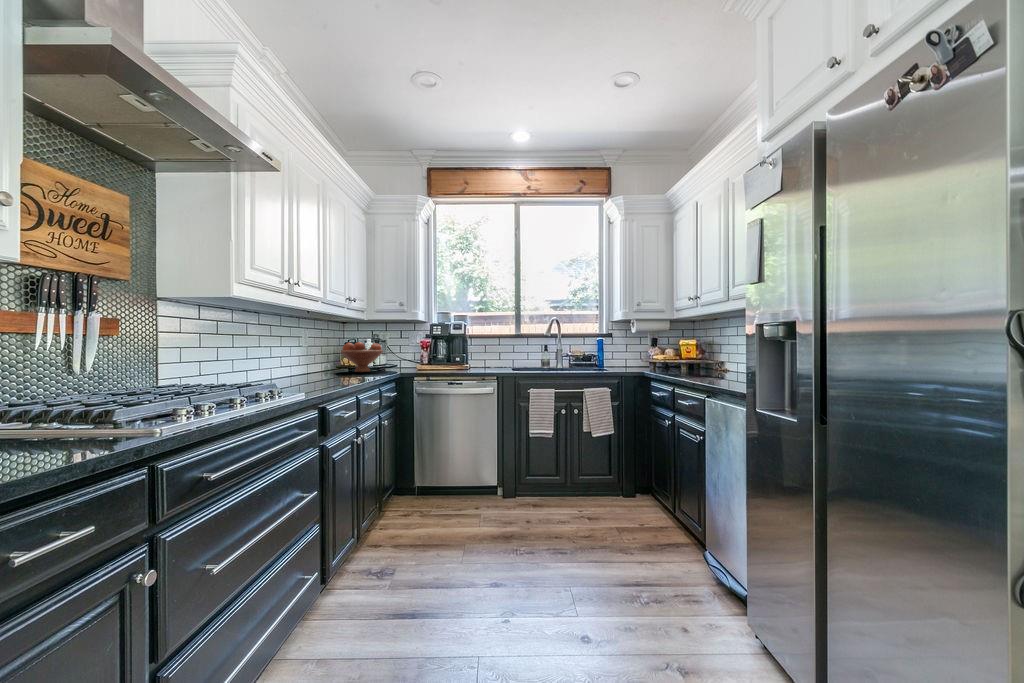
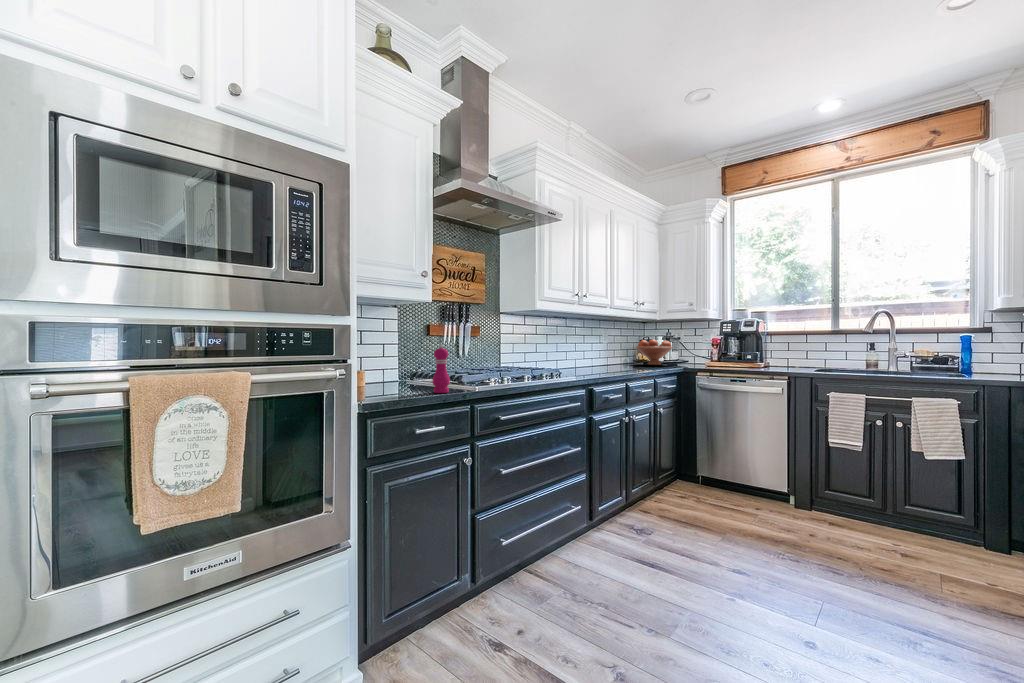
pepper mill: none [70,347,114,441] -> present [432,344,450,393]

